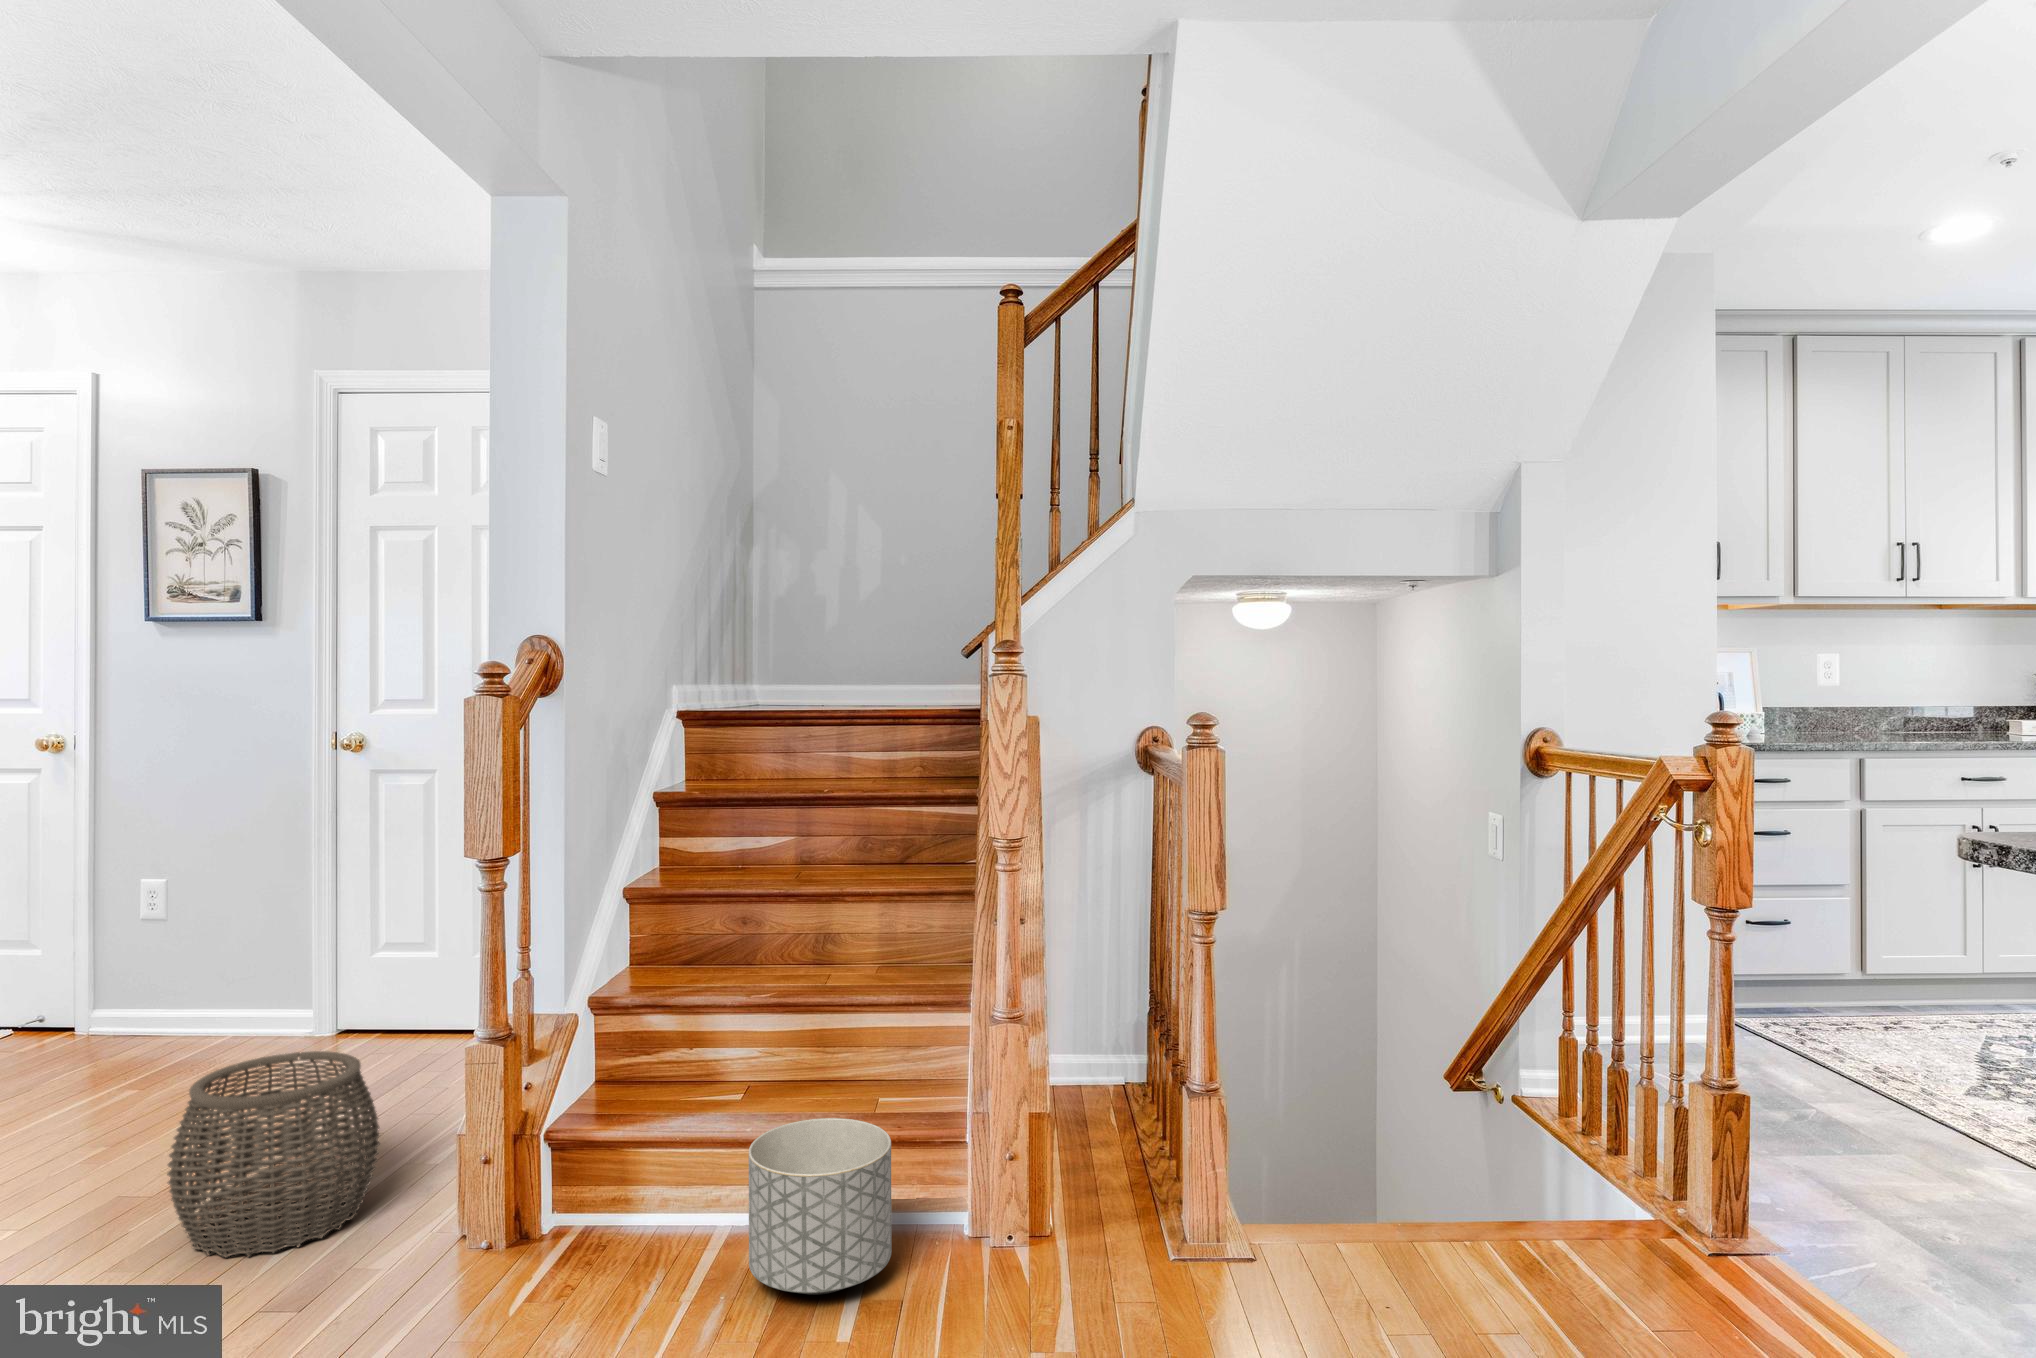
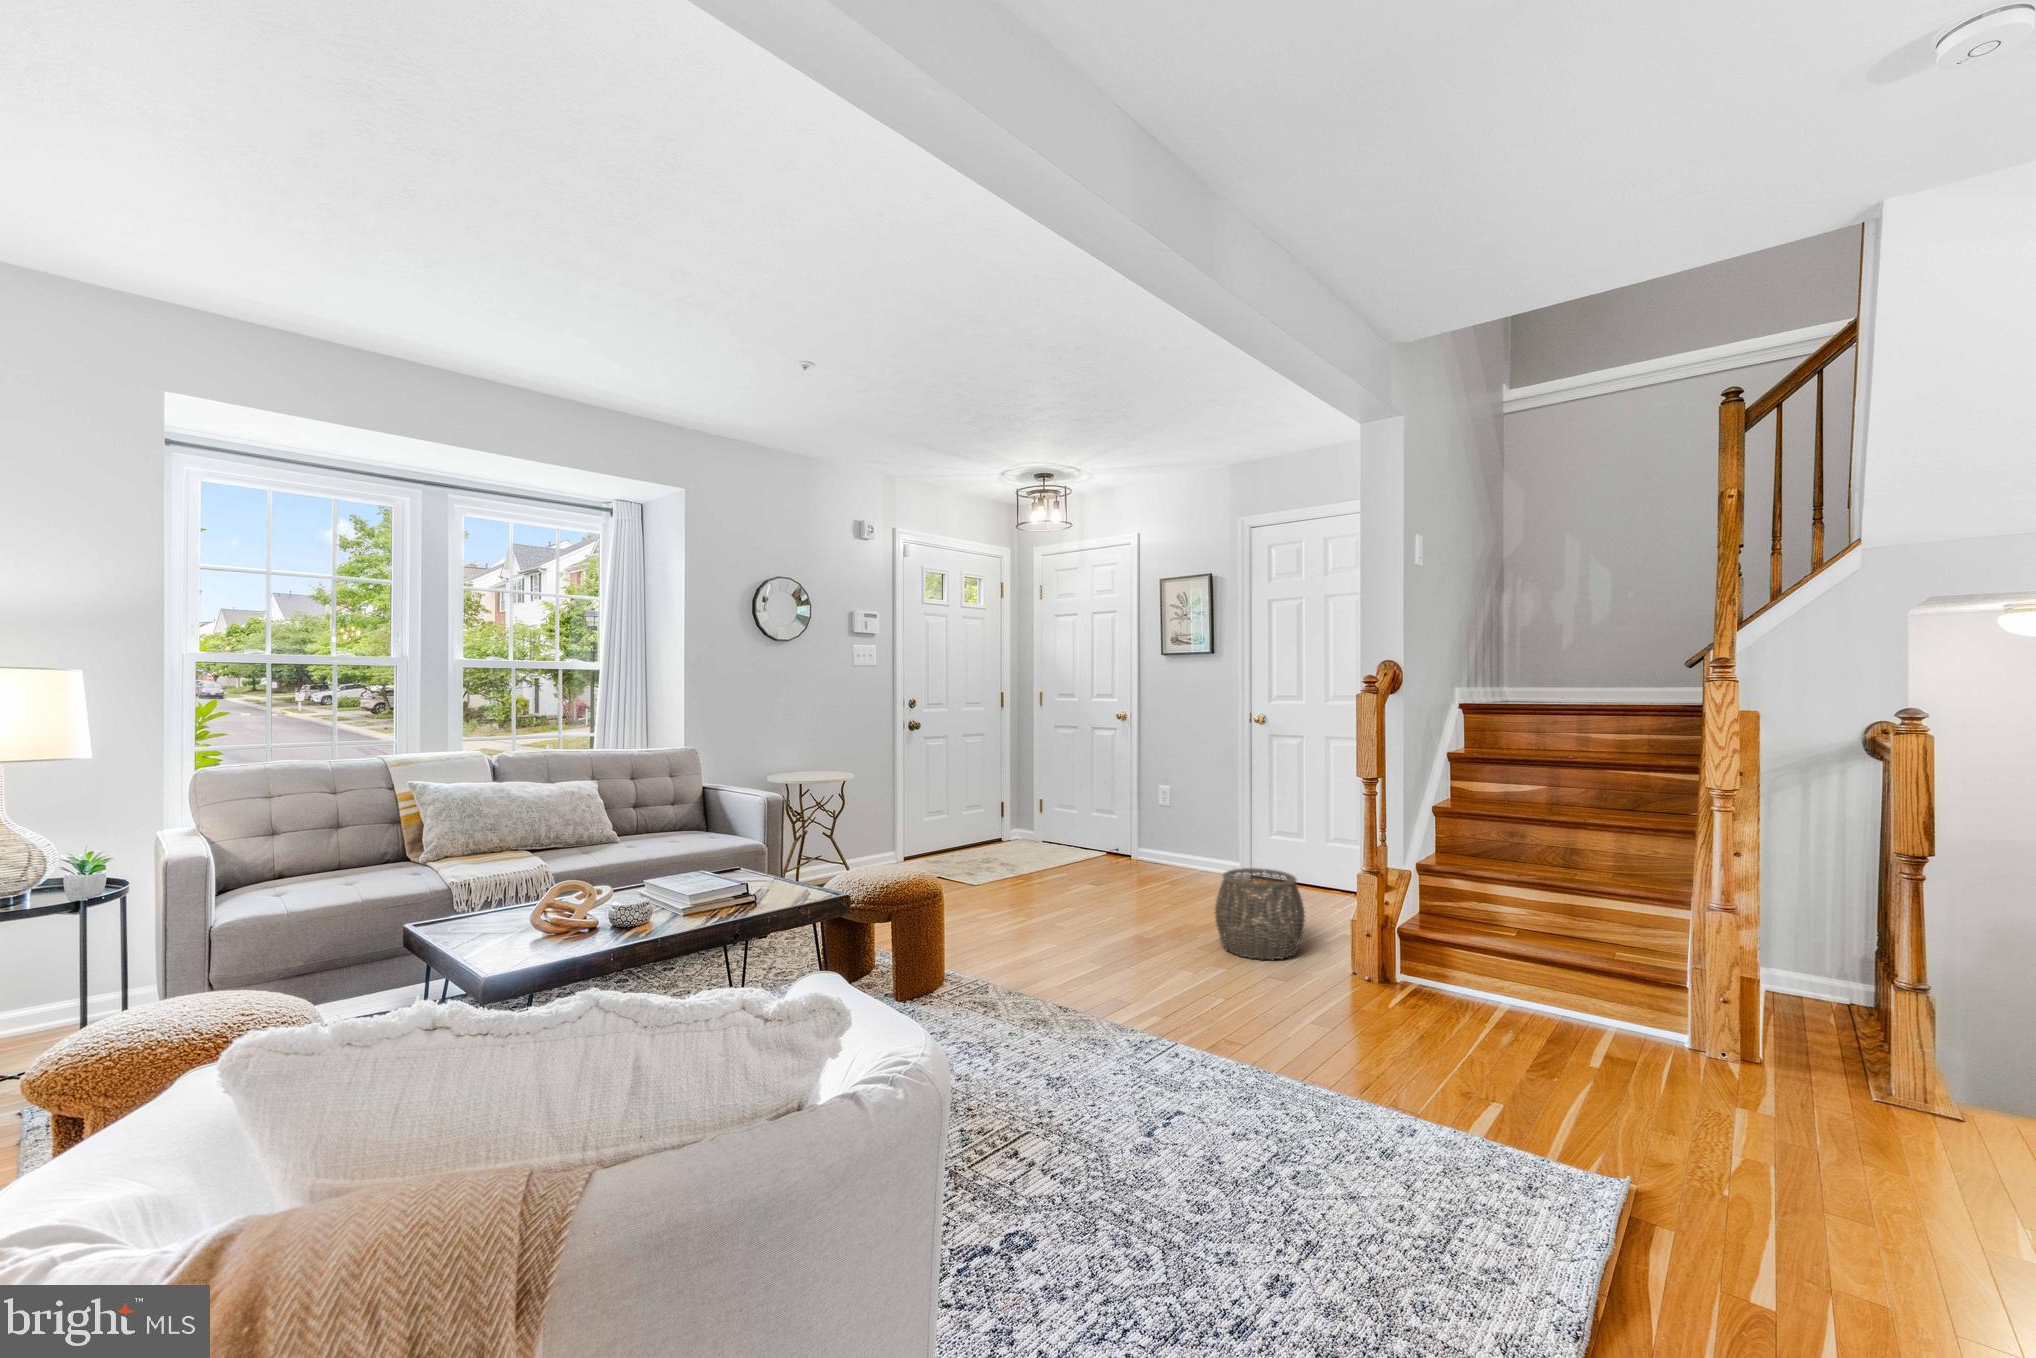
planter: present [749,1118,892,1295] -> none [1528,949,1629,1050]

